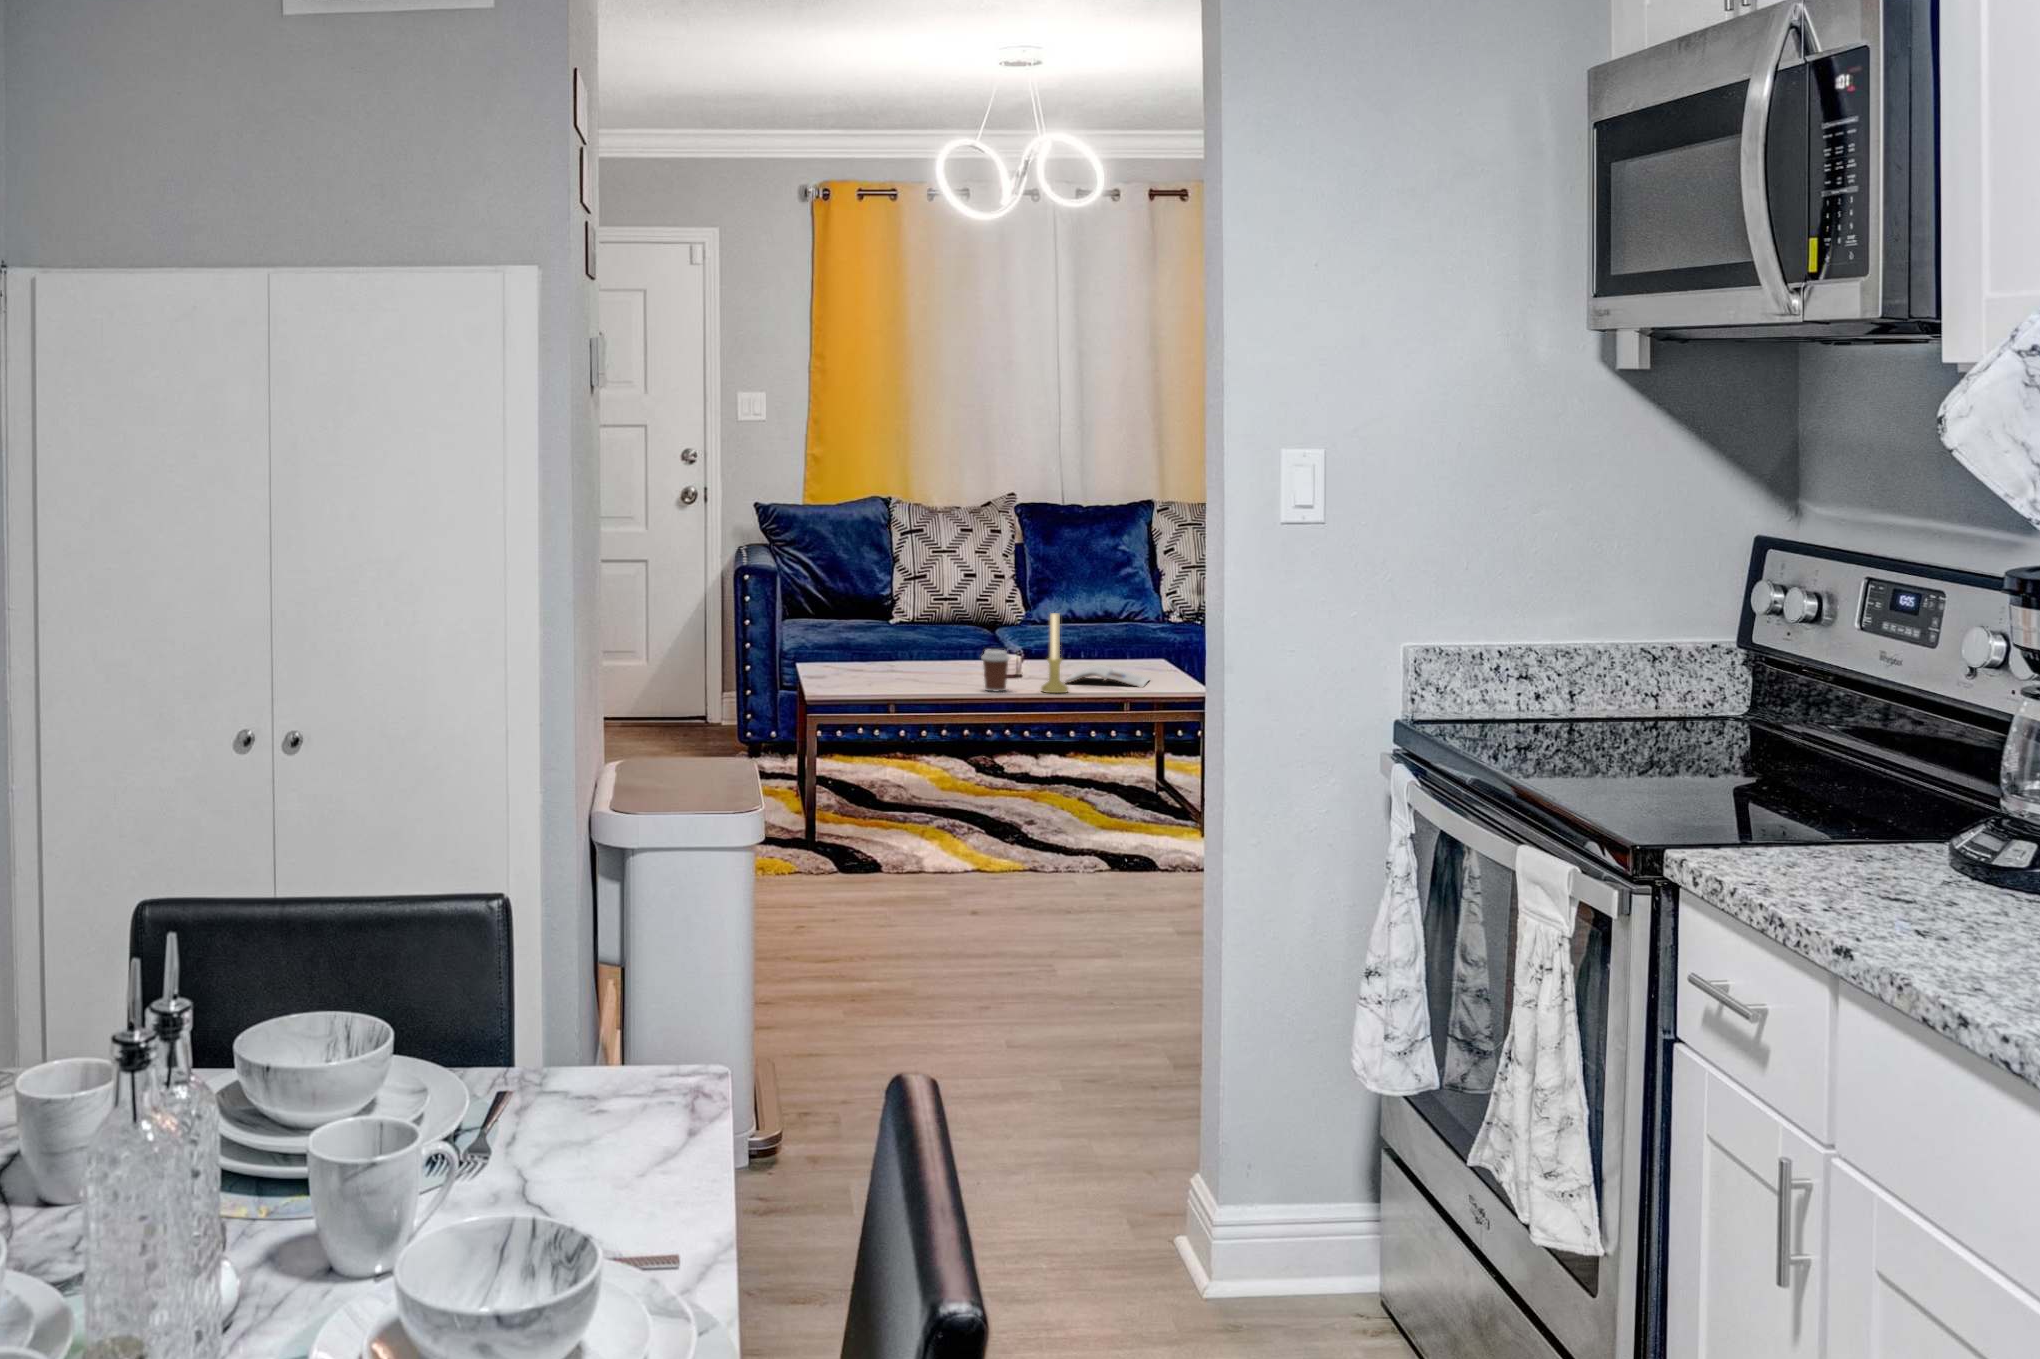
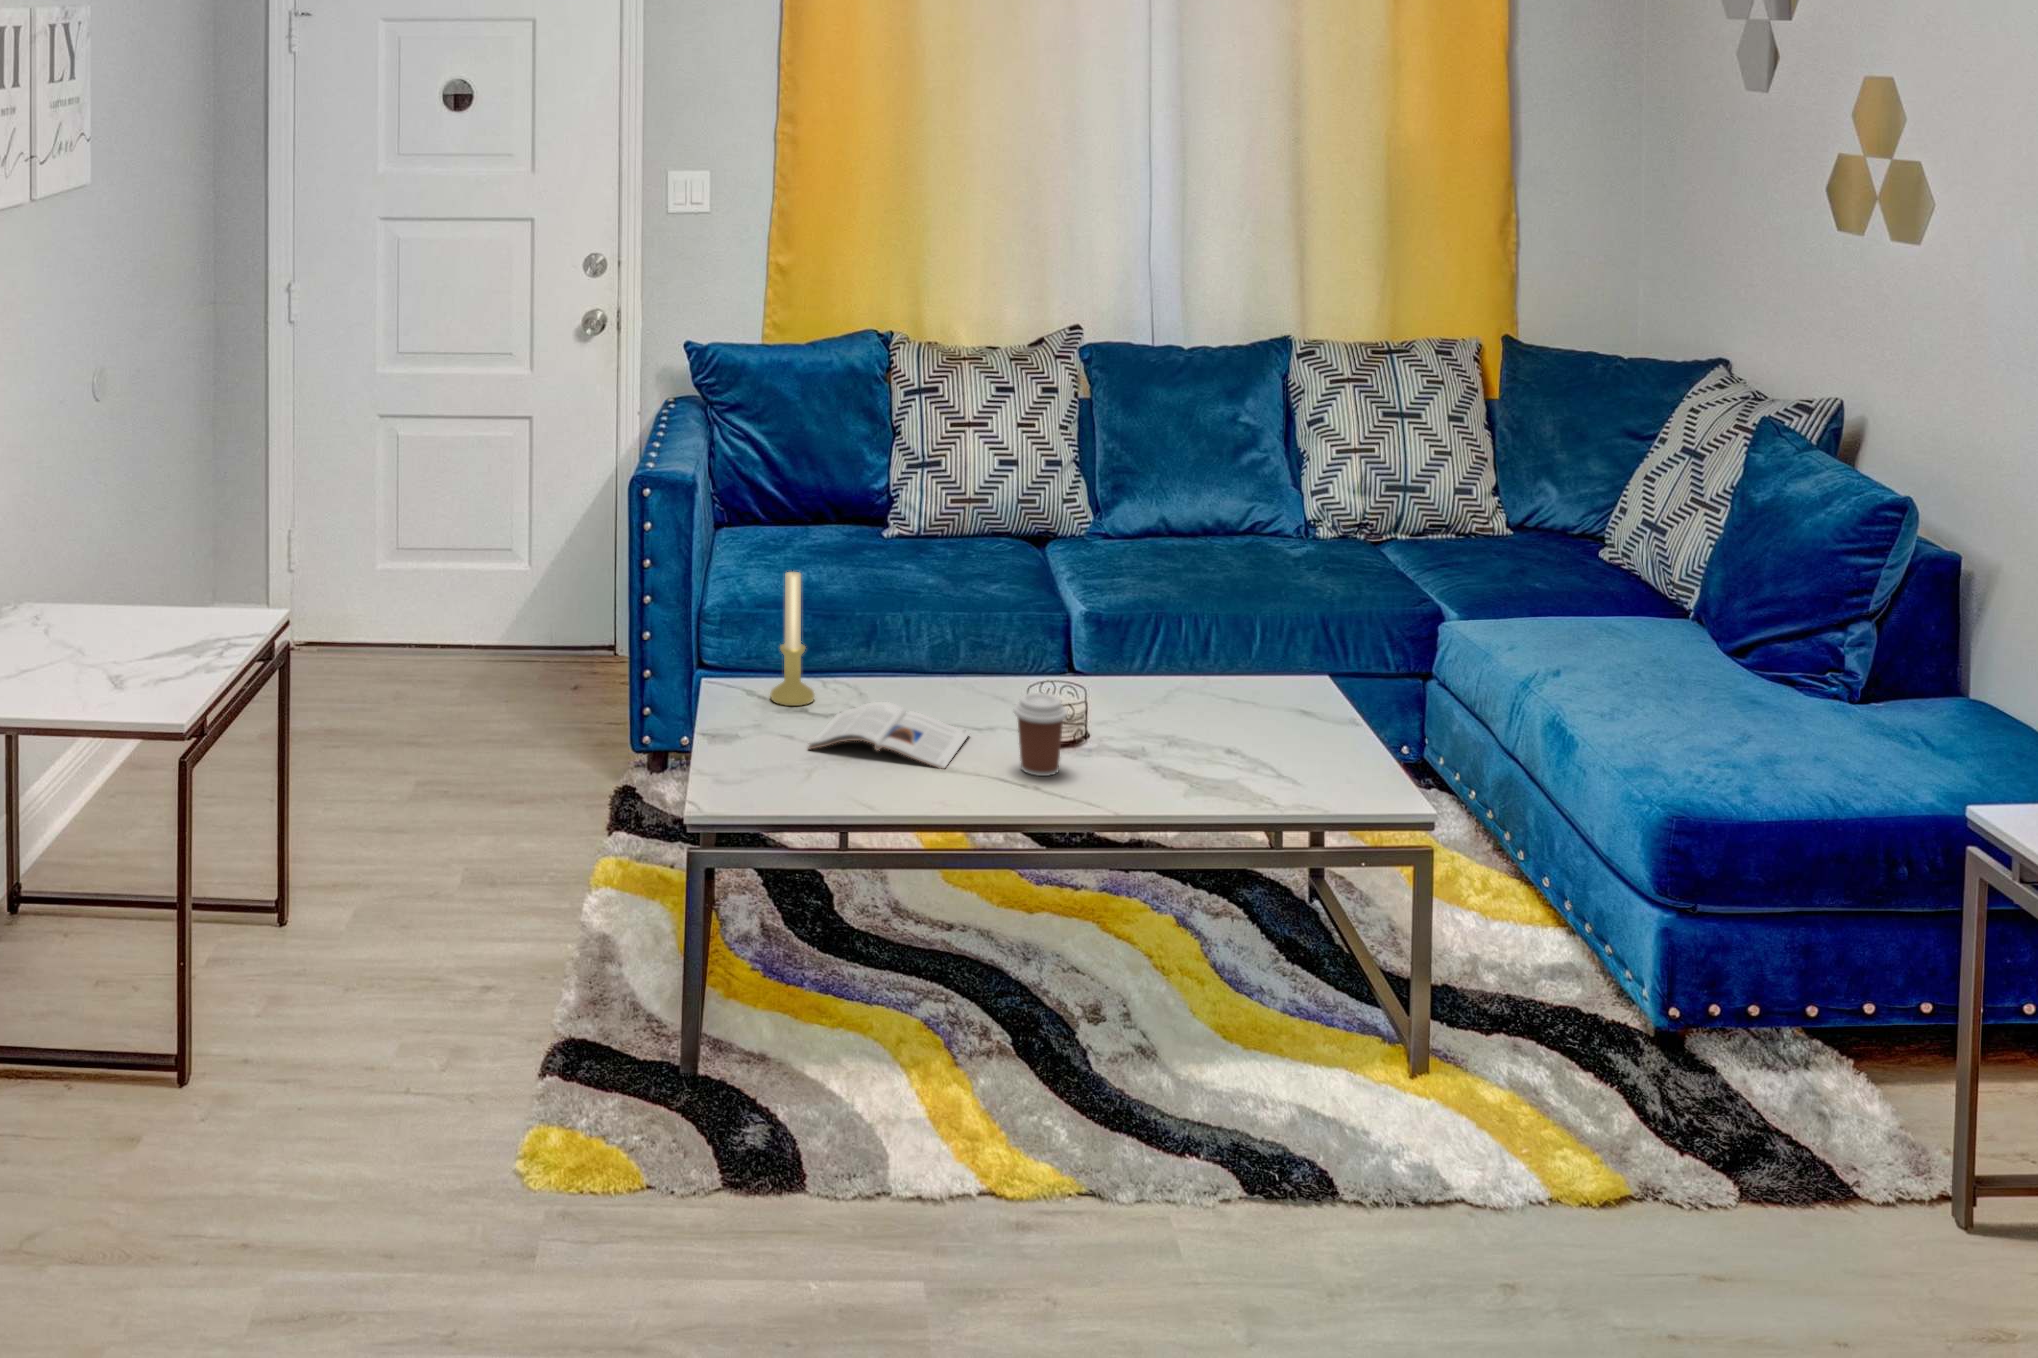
candle holder: present [1041,613,1068,693] -> present [770,571,814,706]
magazine: present [1065,665,1149,687] -> present [808,702,969,769]

